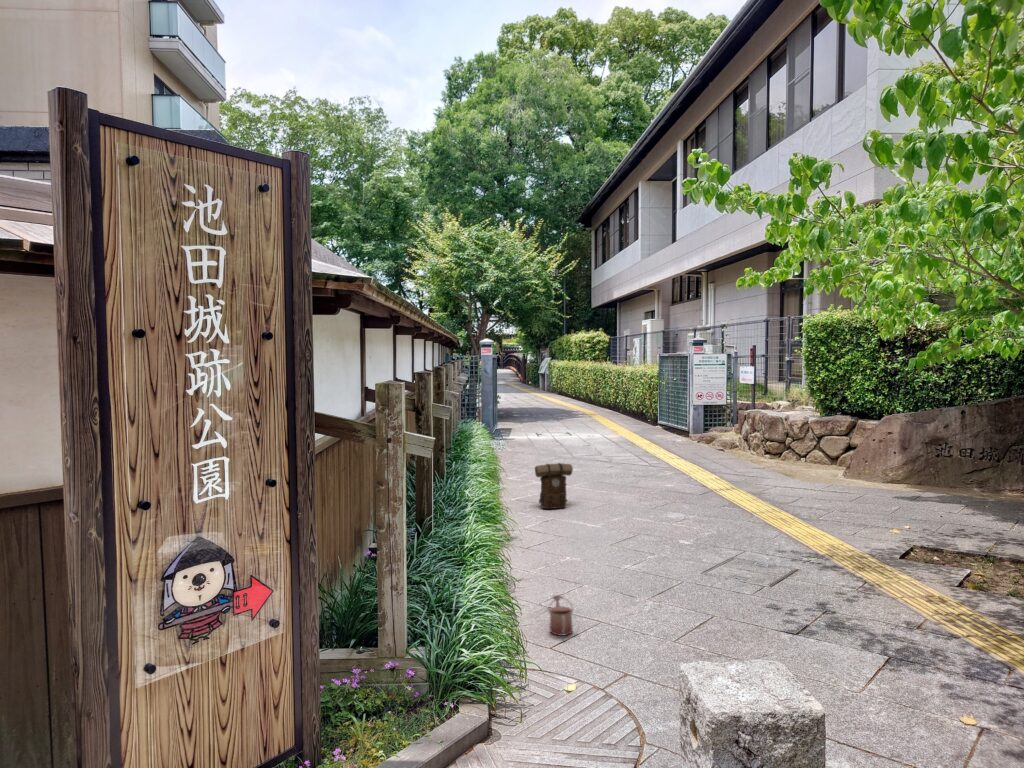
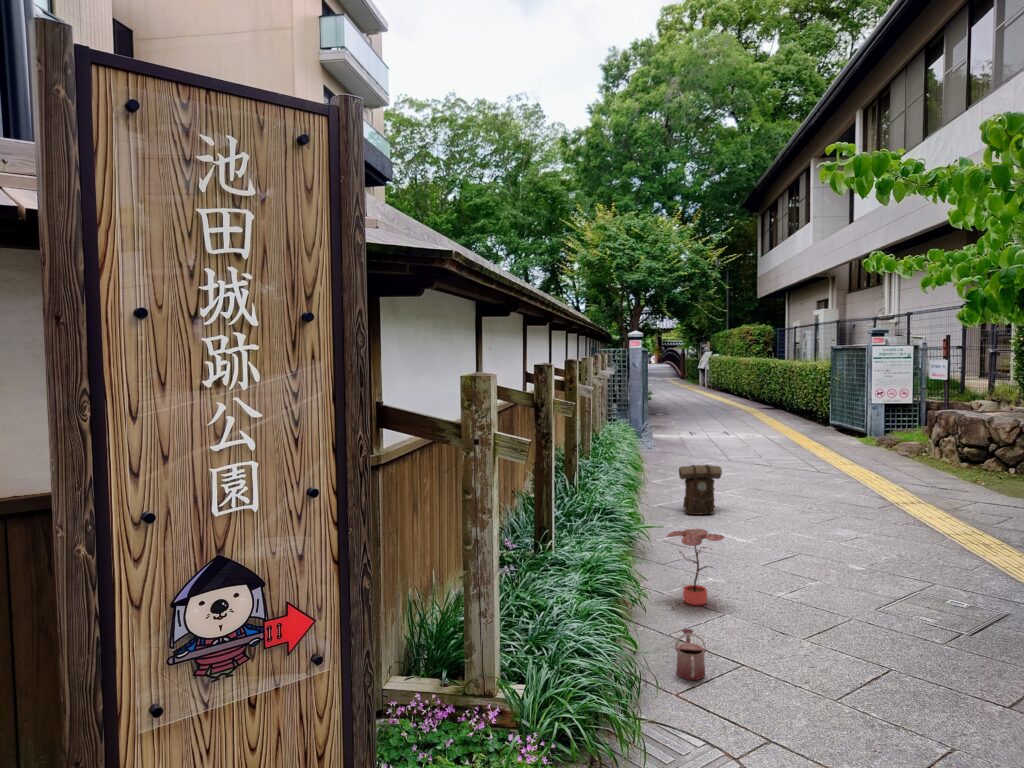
potted plant: none [533,515,582,581] -> present [667,529,724,605]

